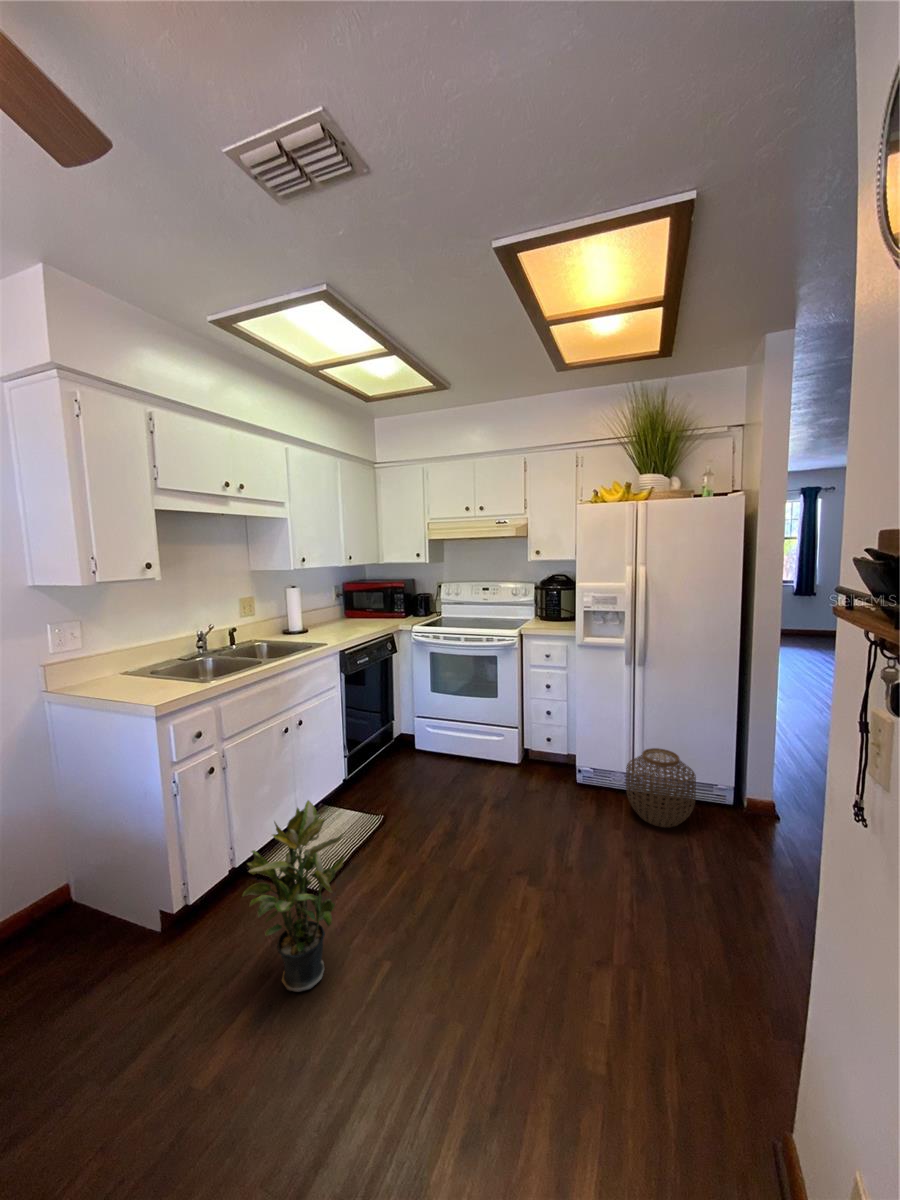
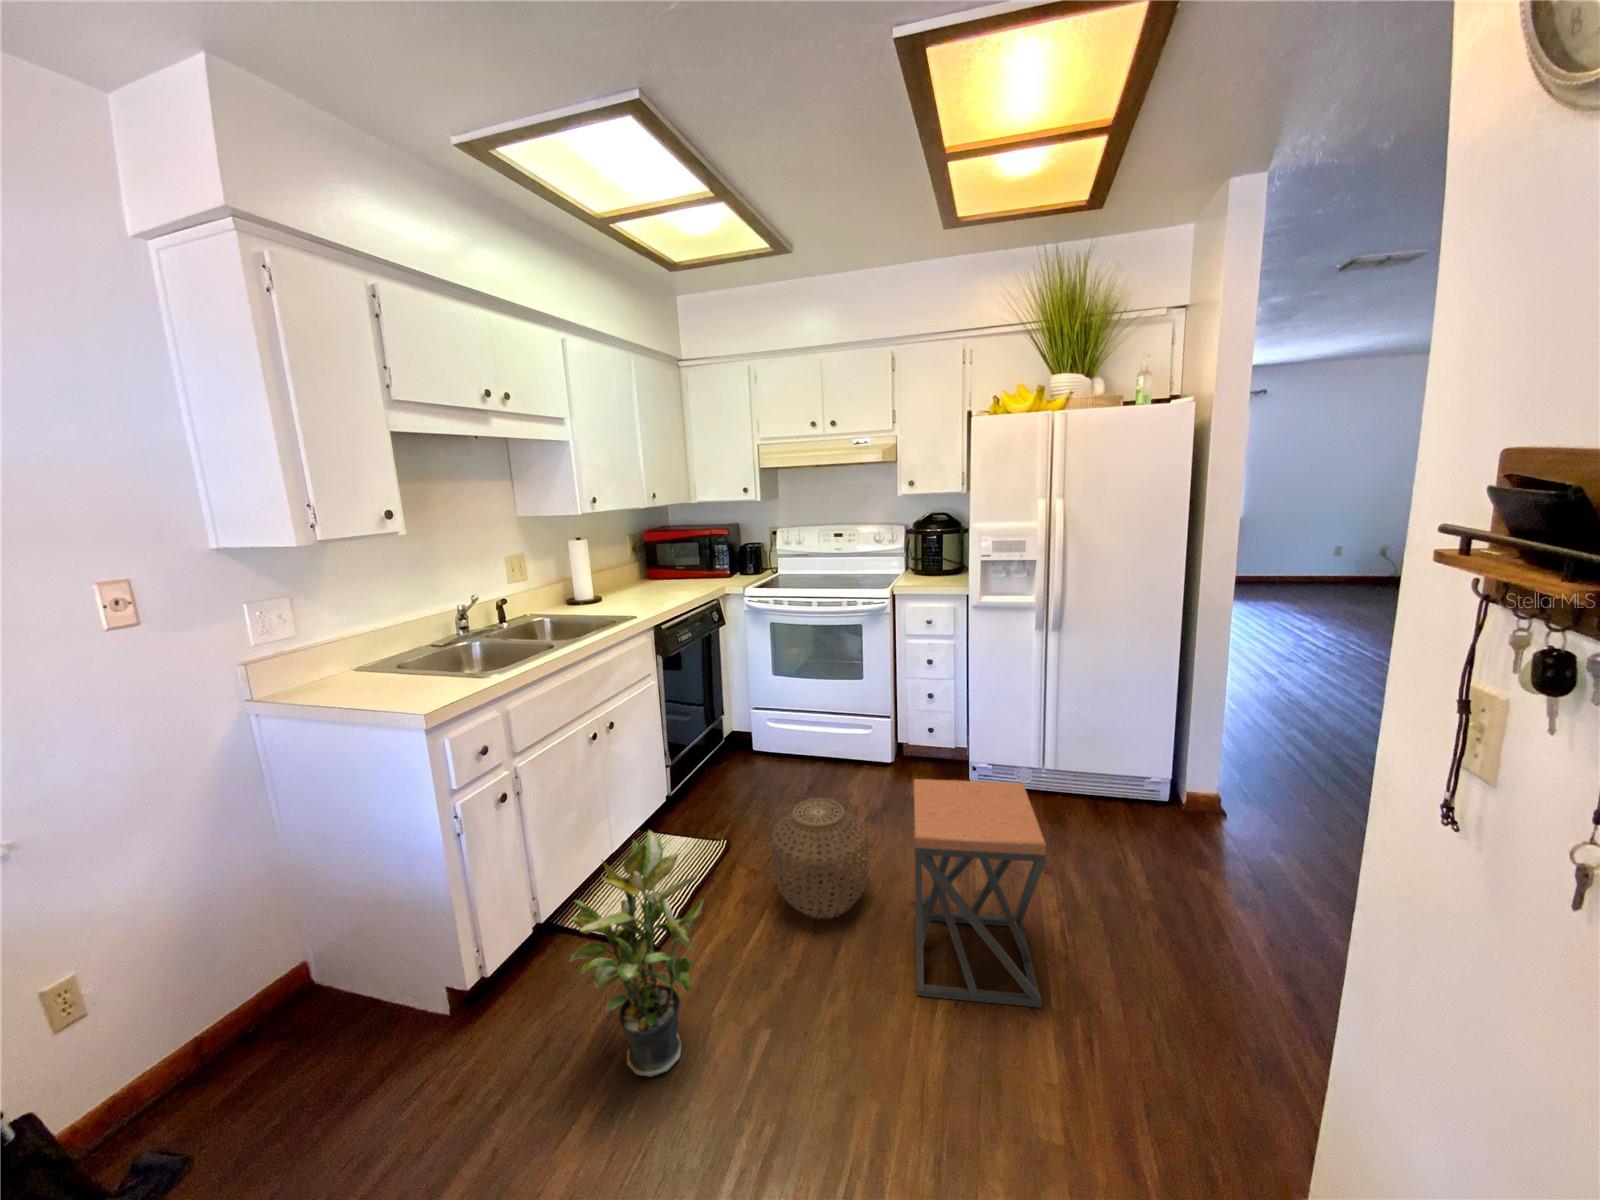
woven basket: present [626,748,696,827] -> present [771,798,869,919]
stool: none [507,775,607,962] -> present [914,779,1046,1007]

